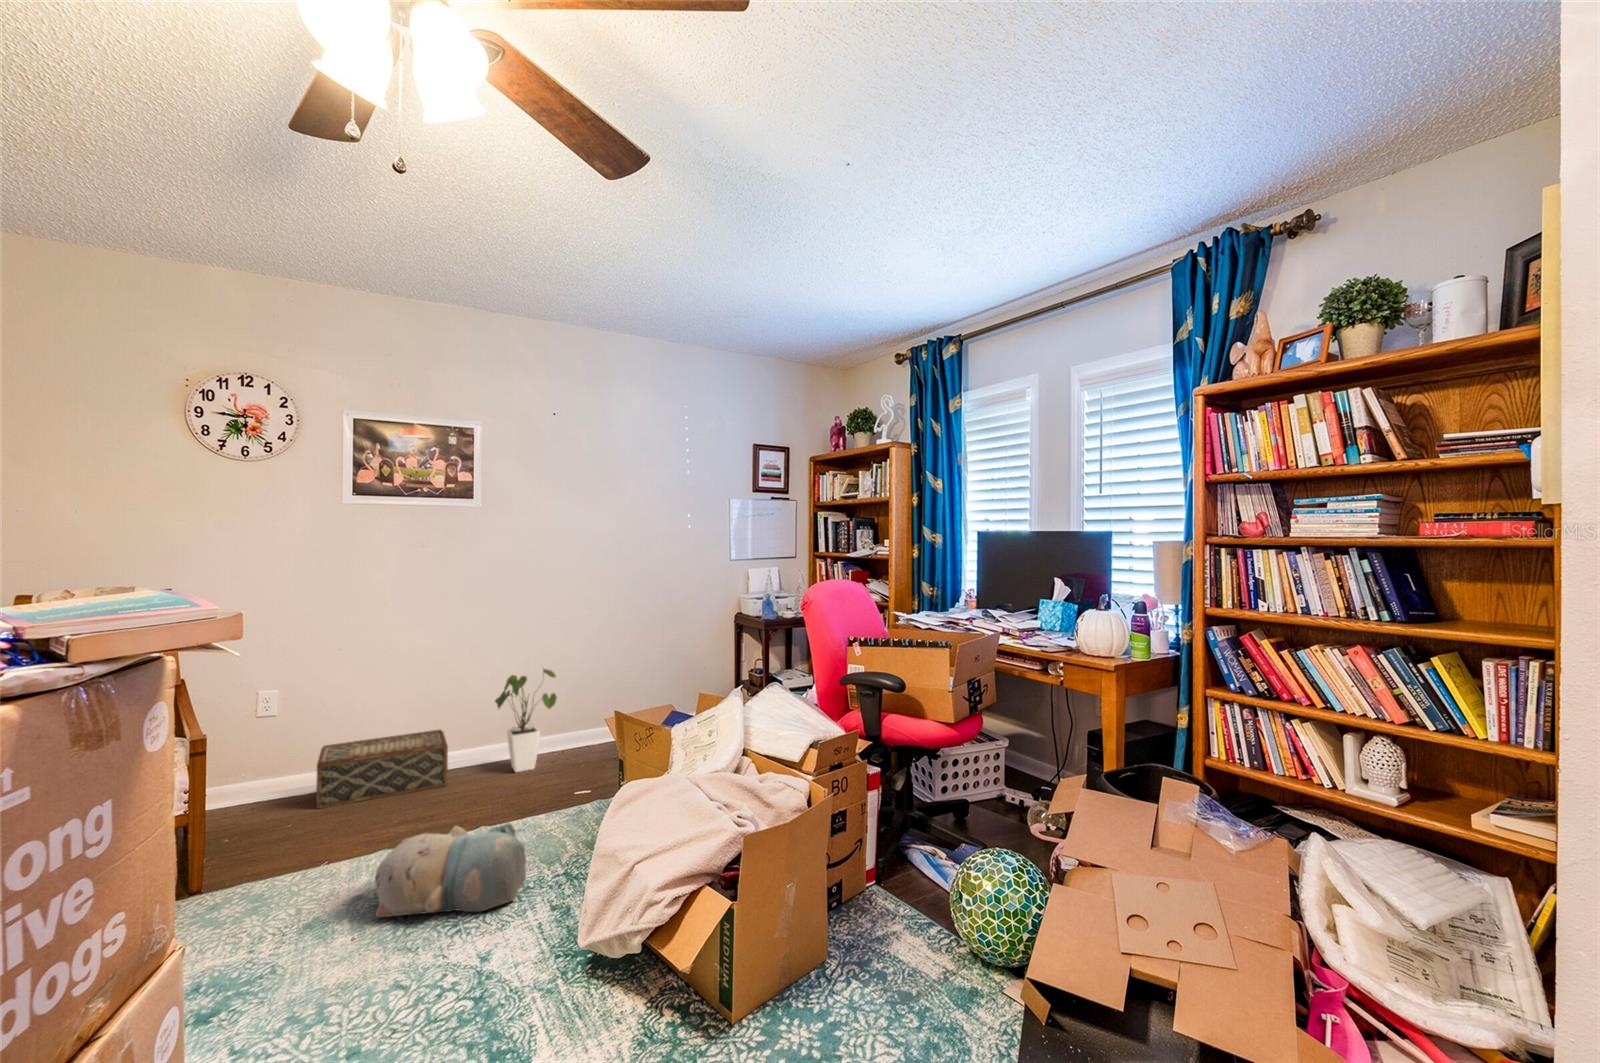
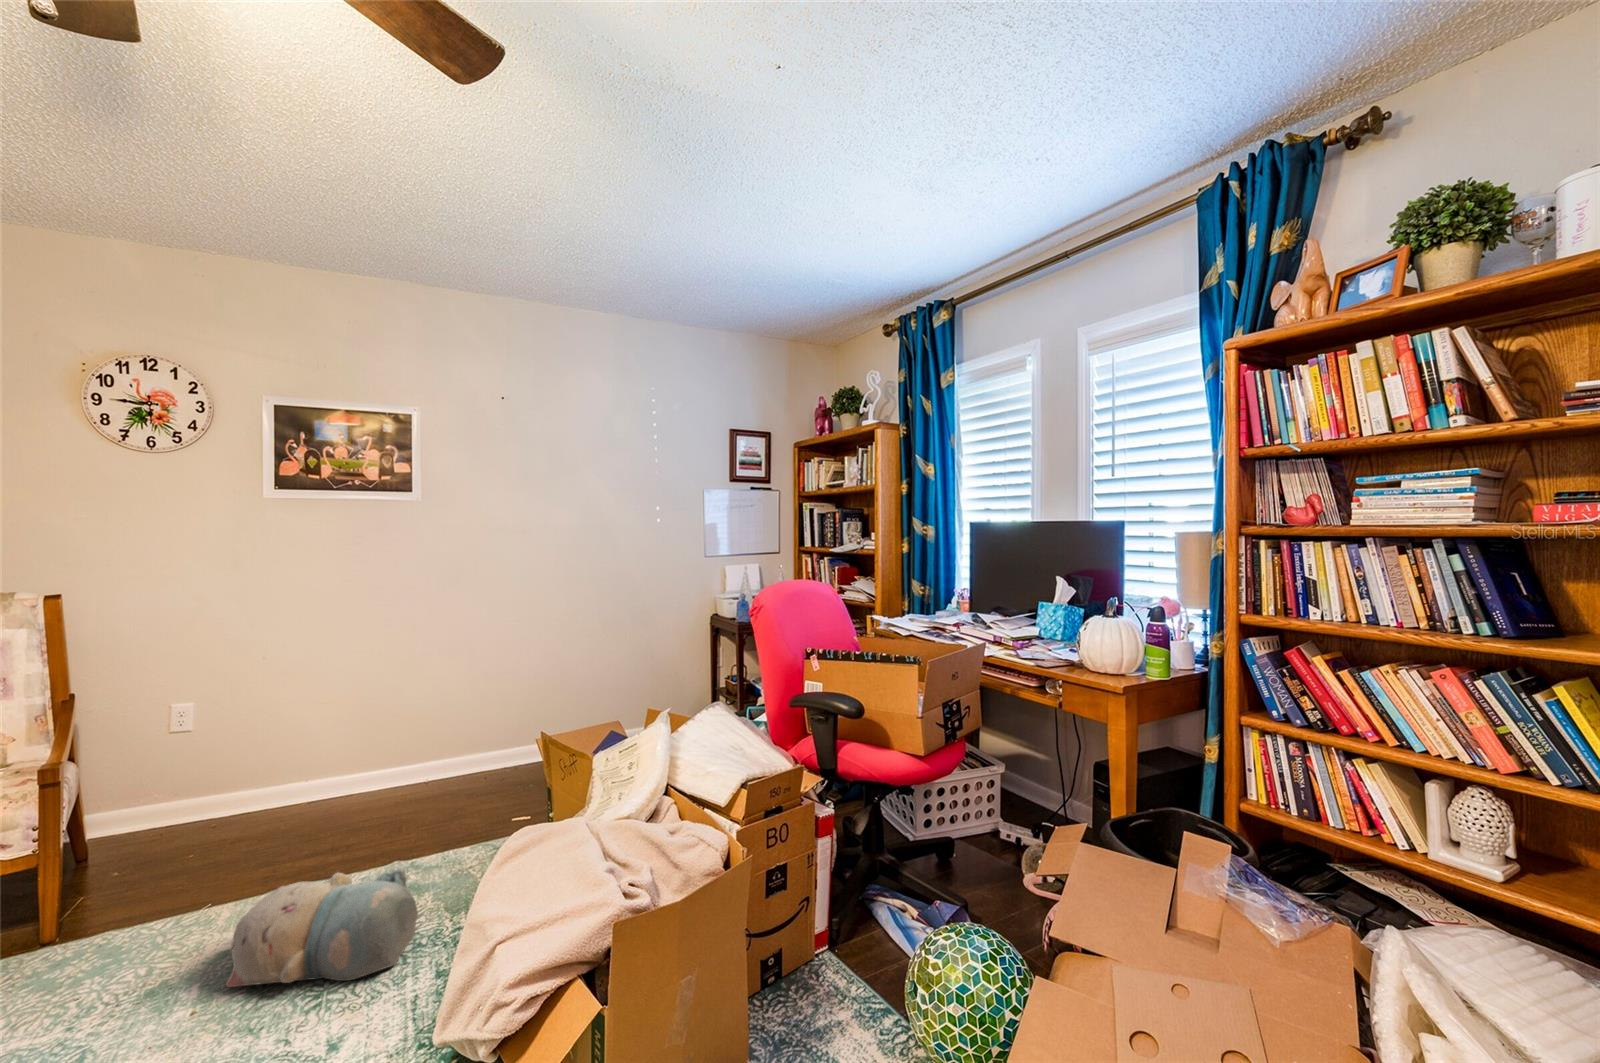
house plant: present [495,669,557,772] -> none [437,674,512,792]
woven basket: present [316,730,448,809] -> none [229,744,384,836]

